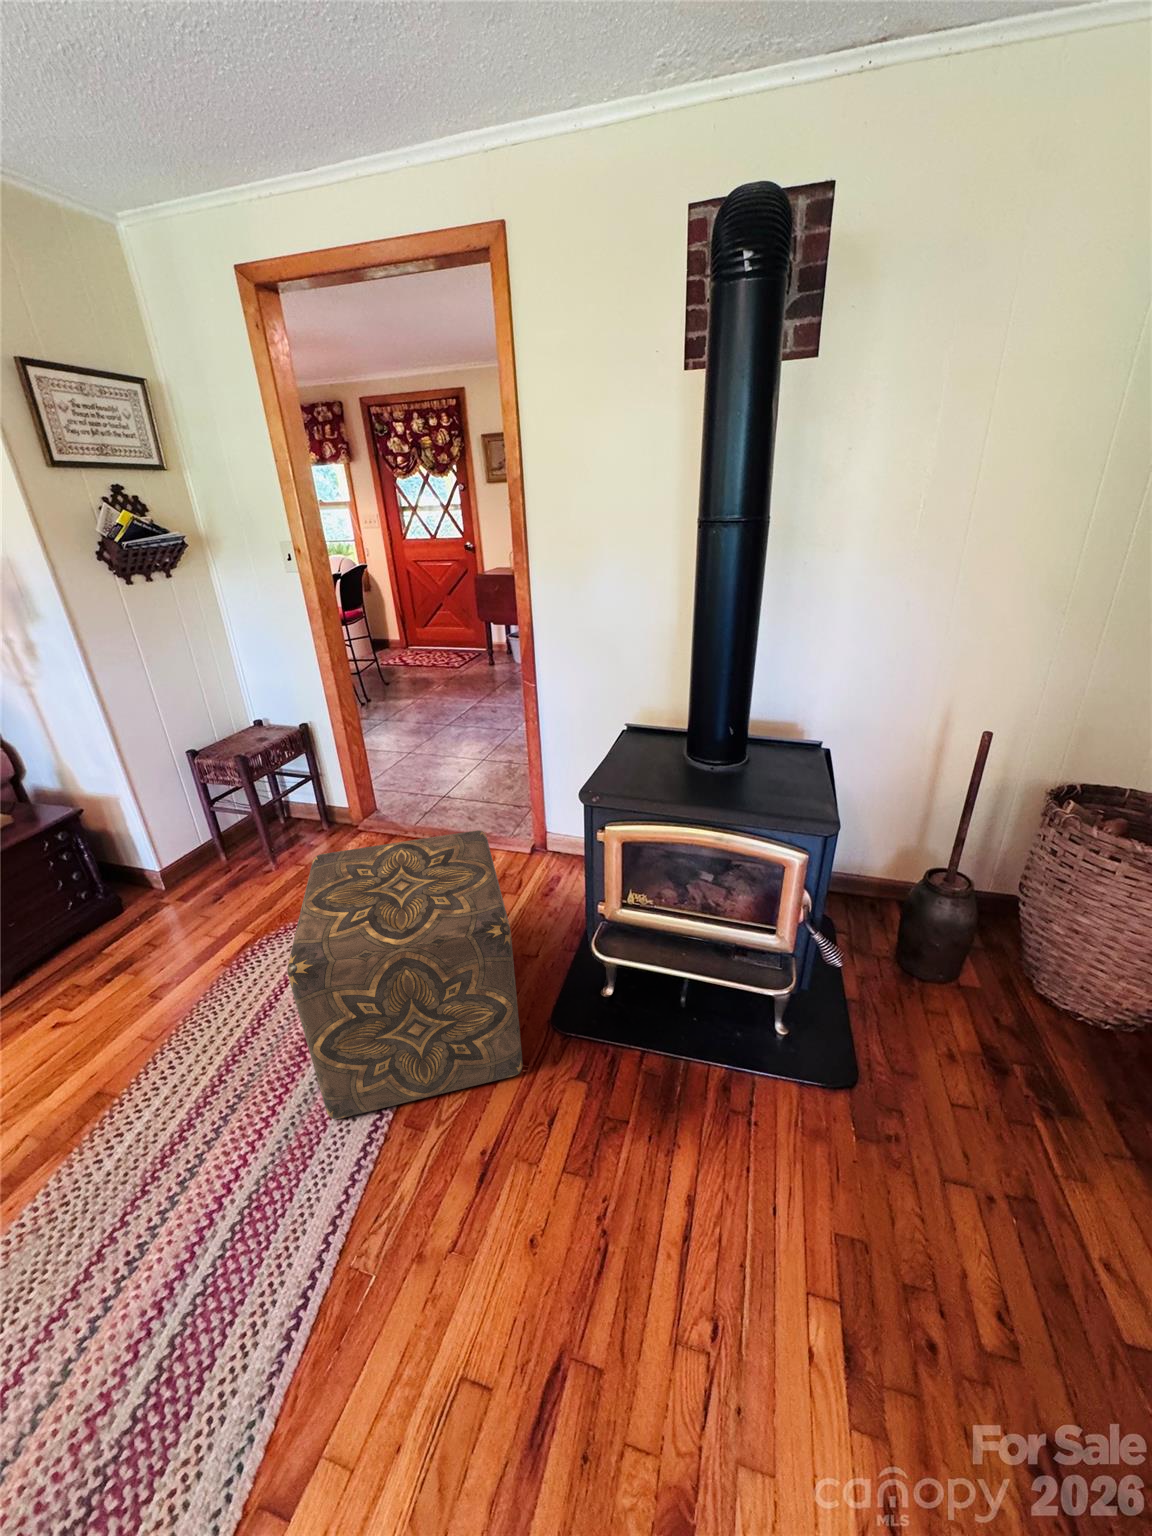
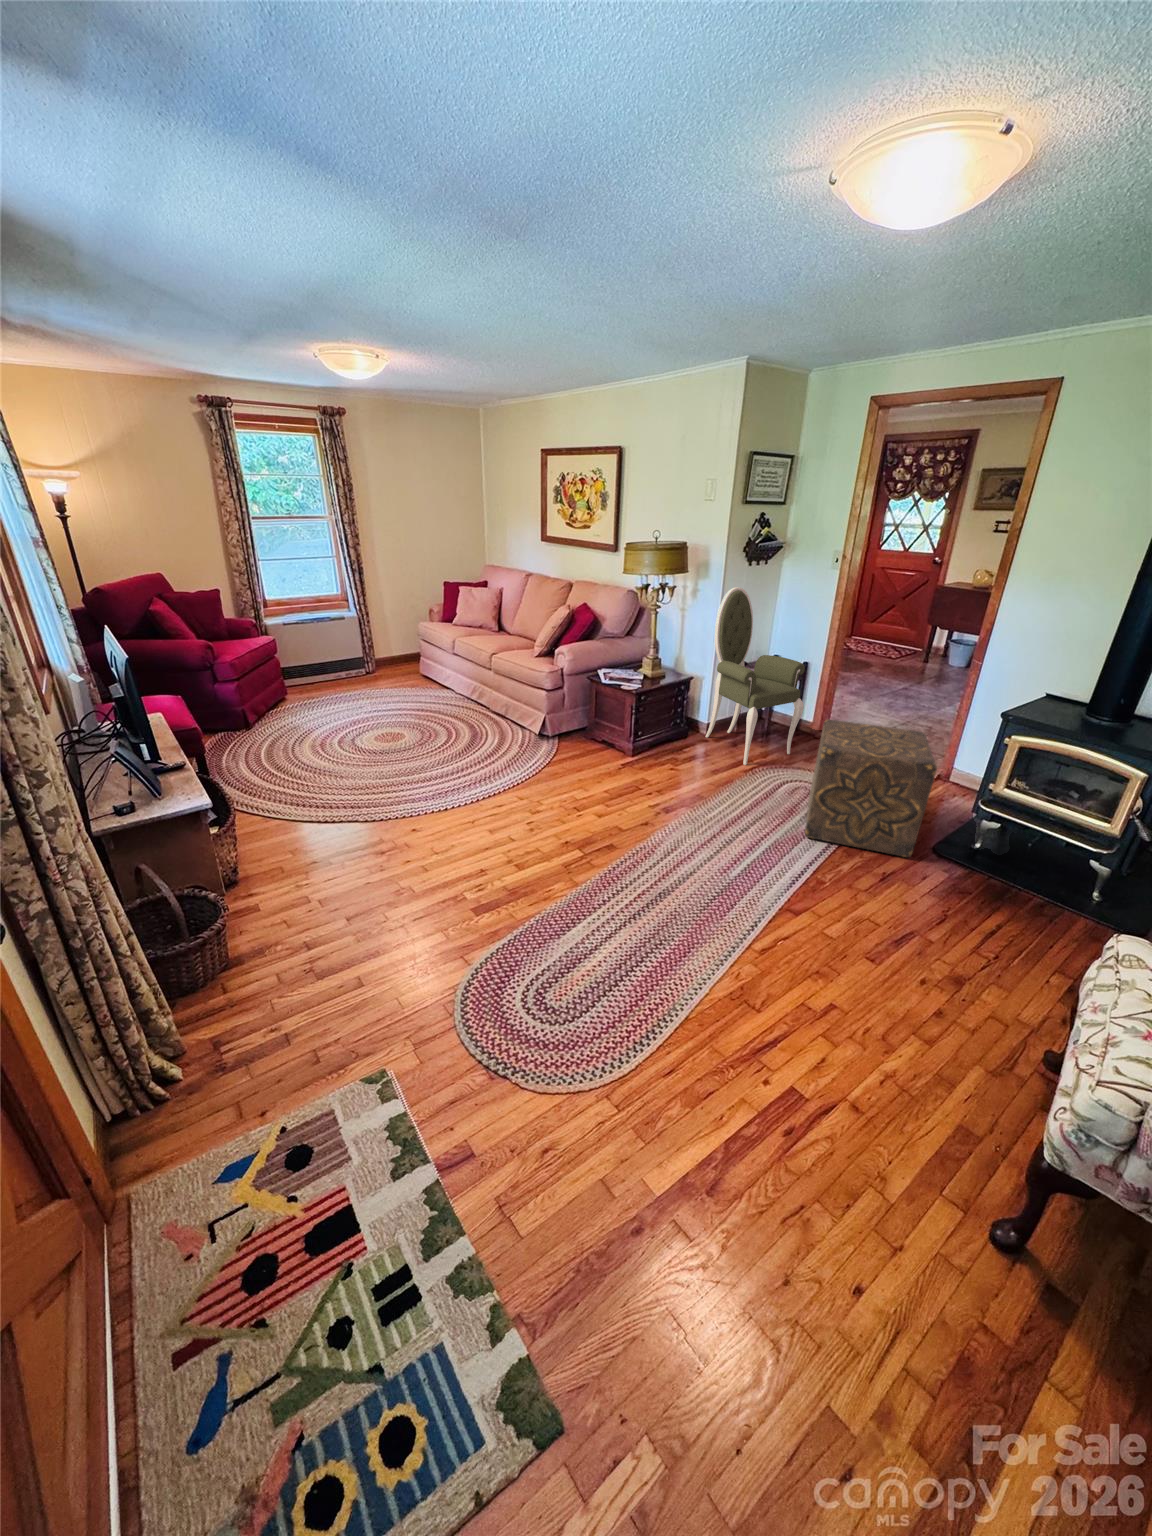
armchair: none [72,626,317,946] -> present [705,587,805,765]

